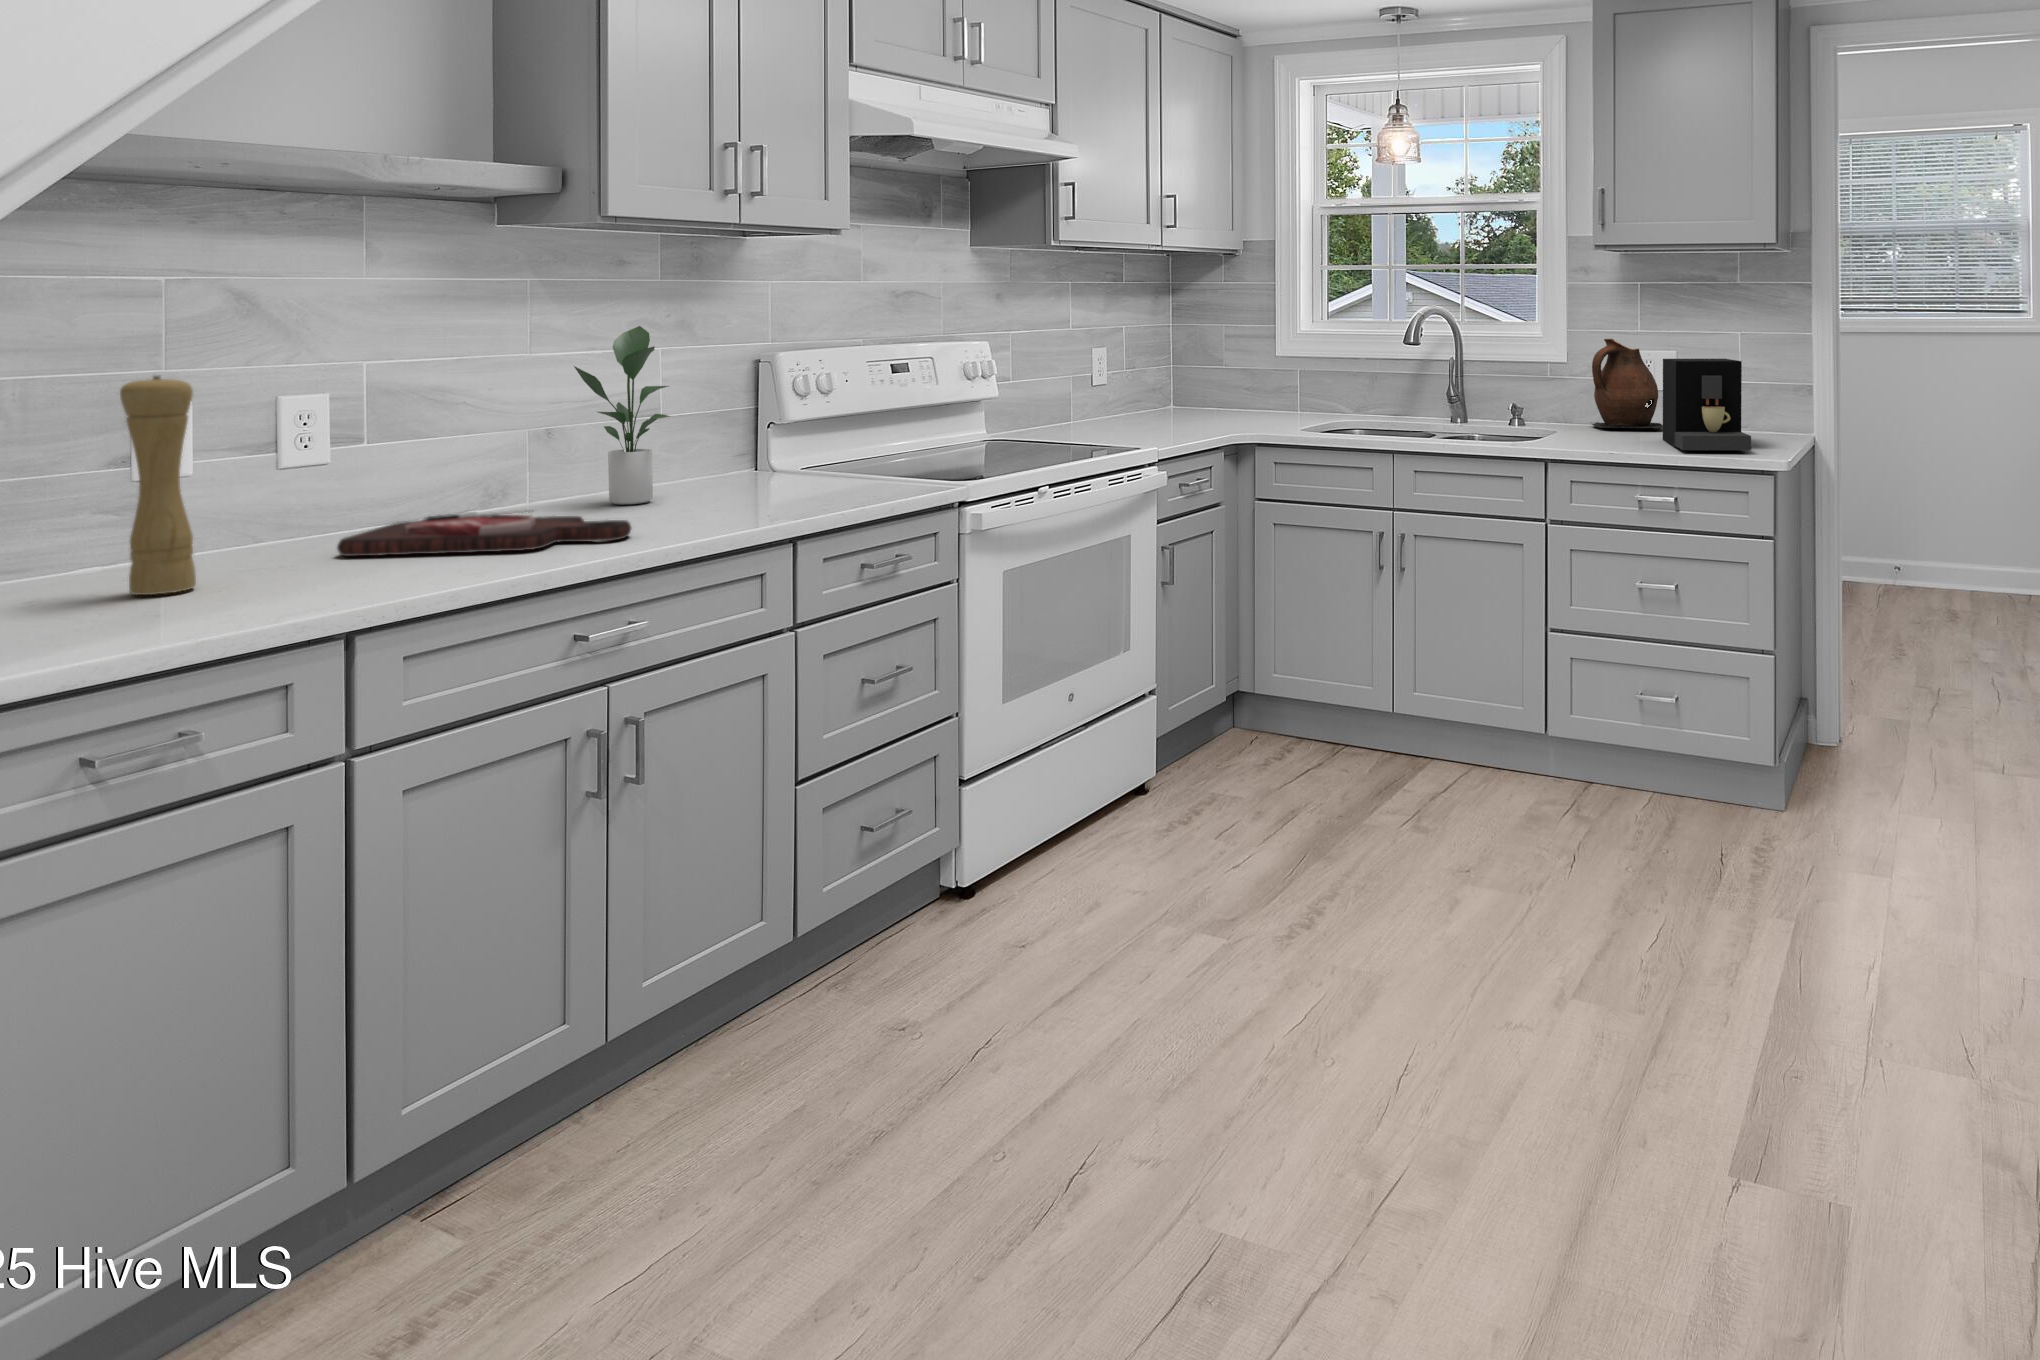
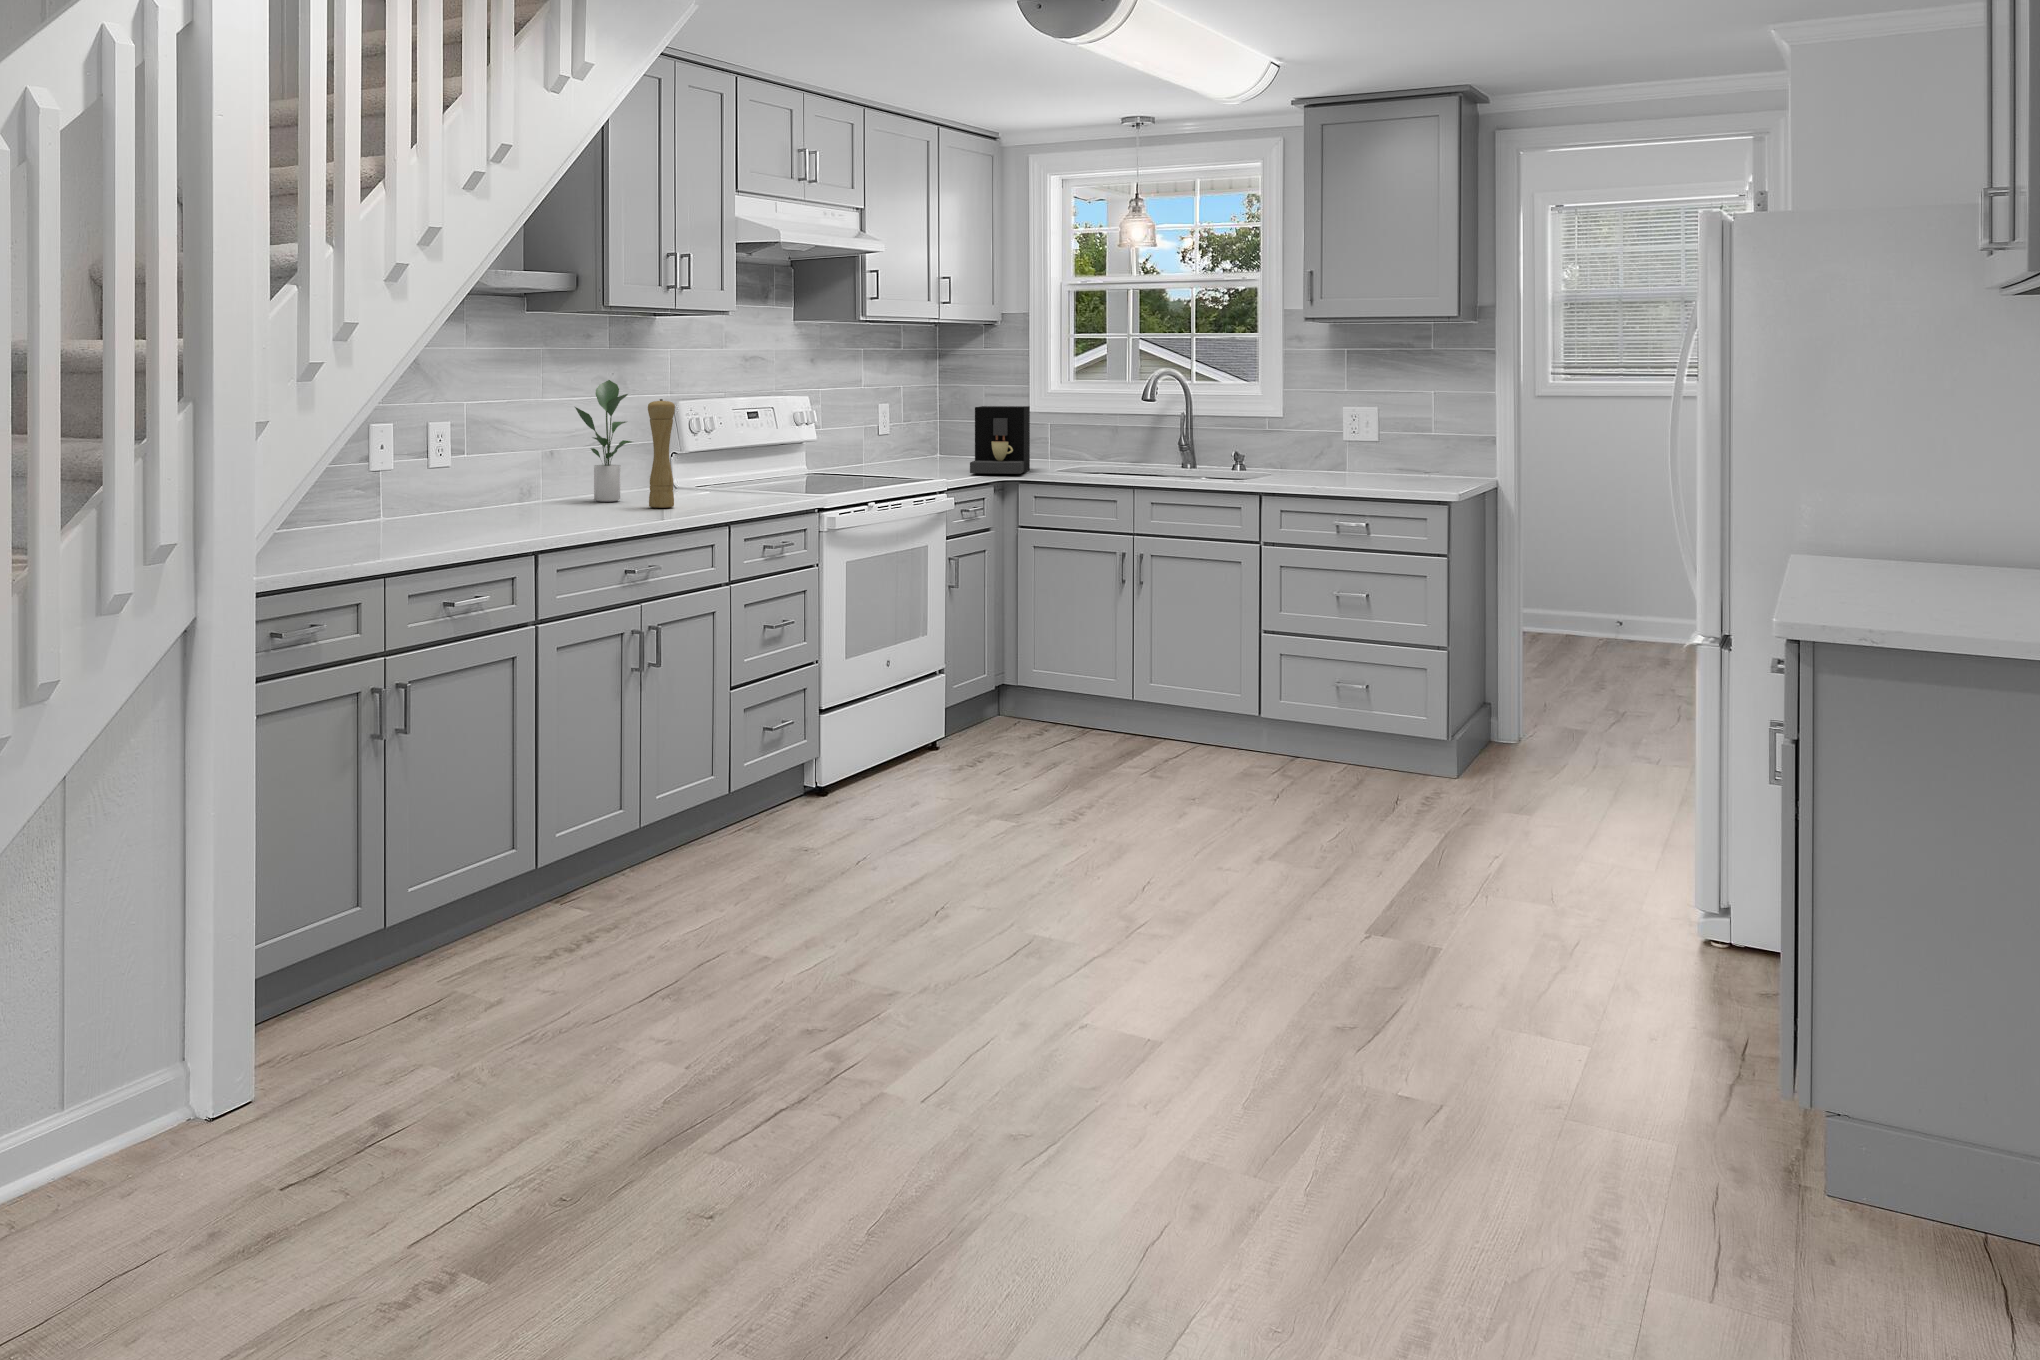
ceramic pitcher: present [1592,339,1663,430] -> none [1302,396,1366,473]
coffee maker: present [1663,359,1751,450] -> present [970,406,1030,474]
pepper mill: present [120,376,196,595] -> present [648,399,675,508]
cutting board: present [337,509,631,556] -> none [479,495,639,520]

